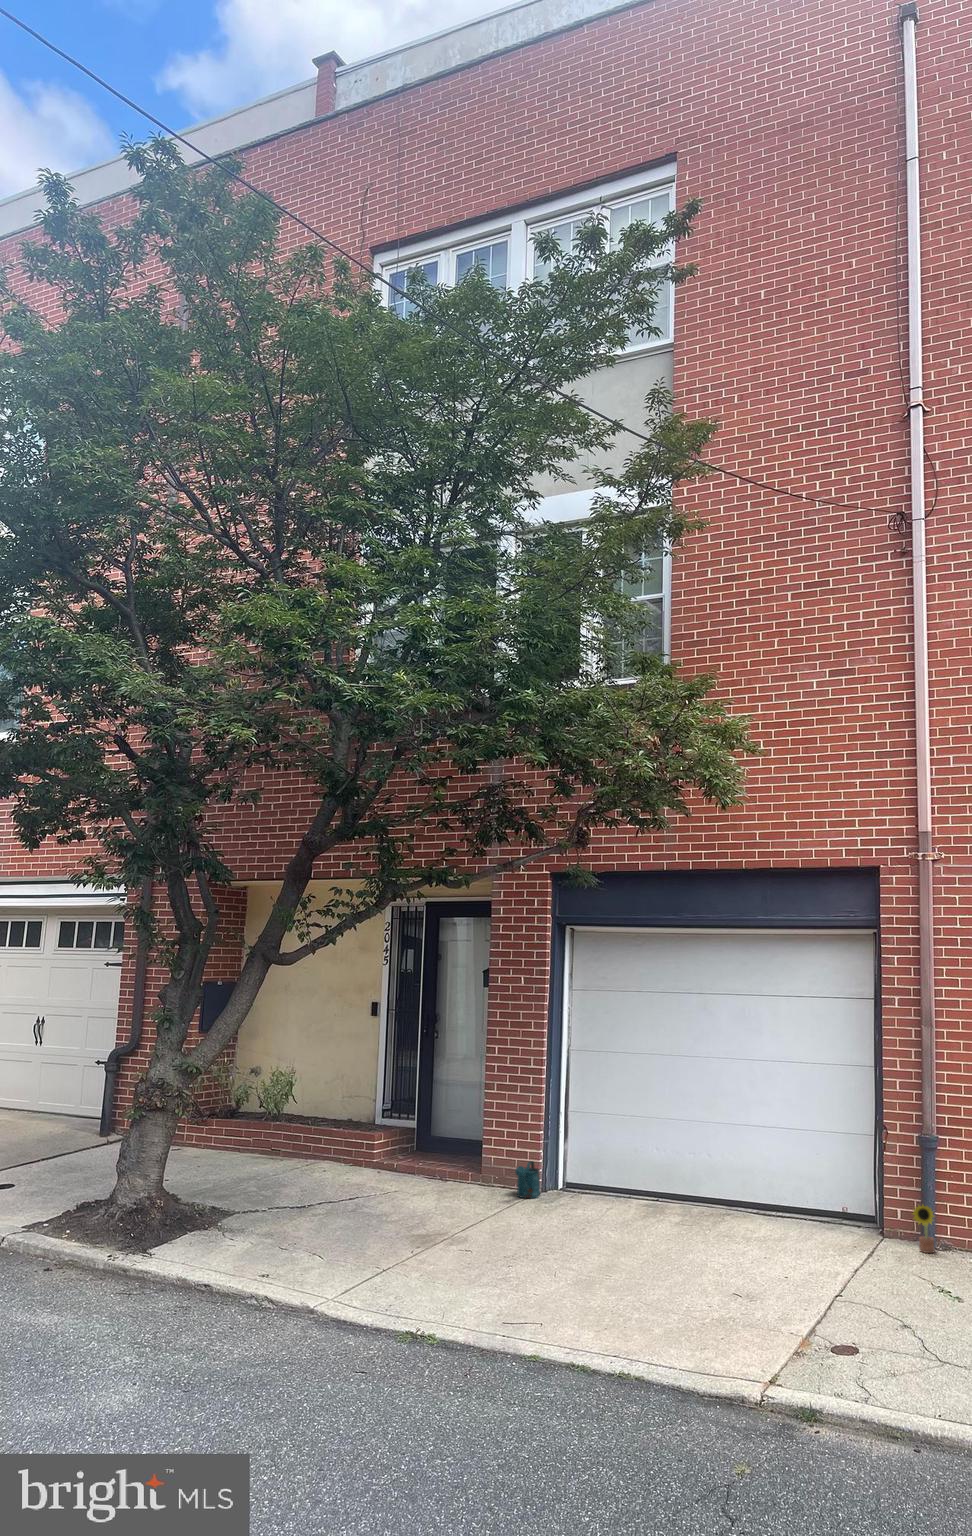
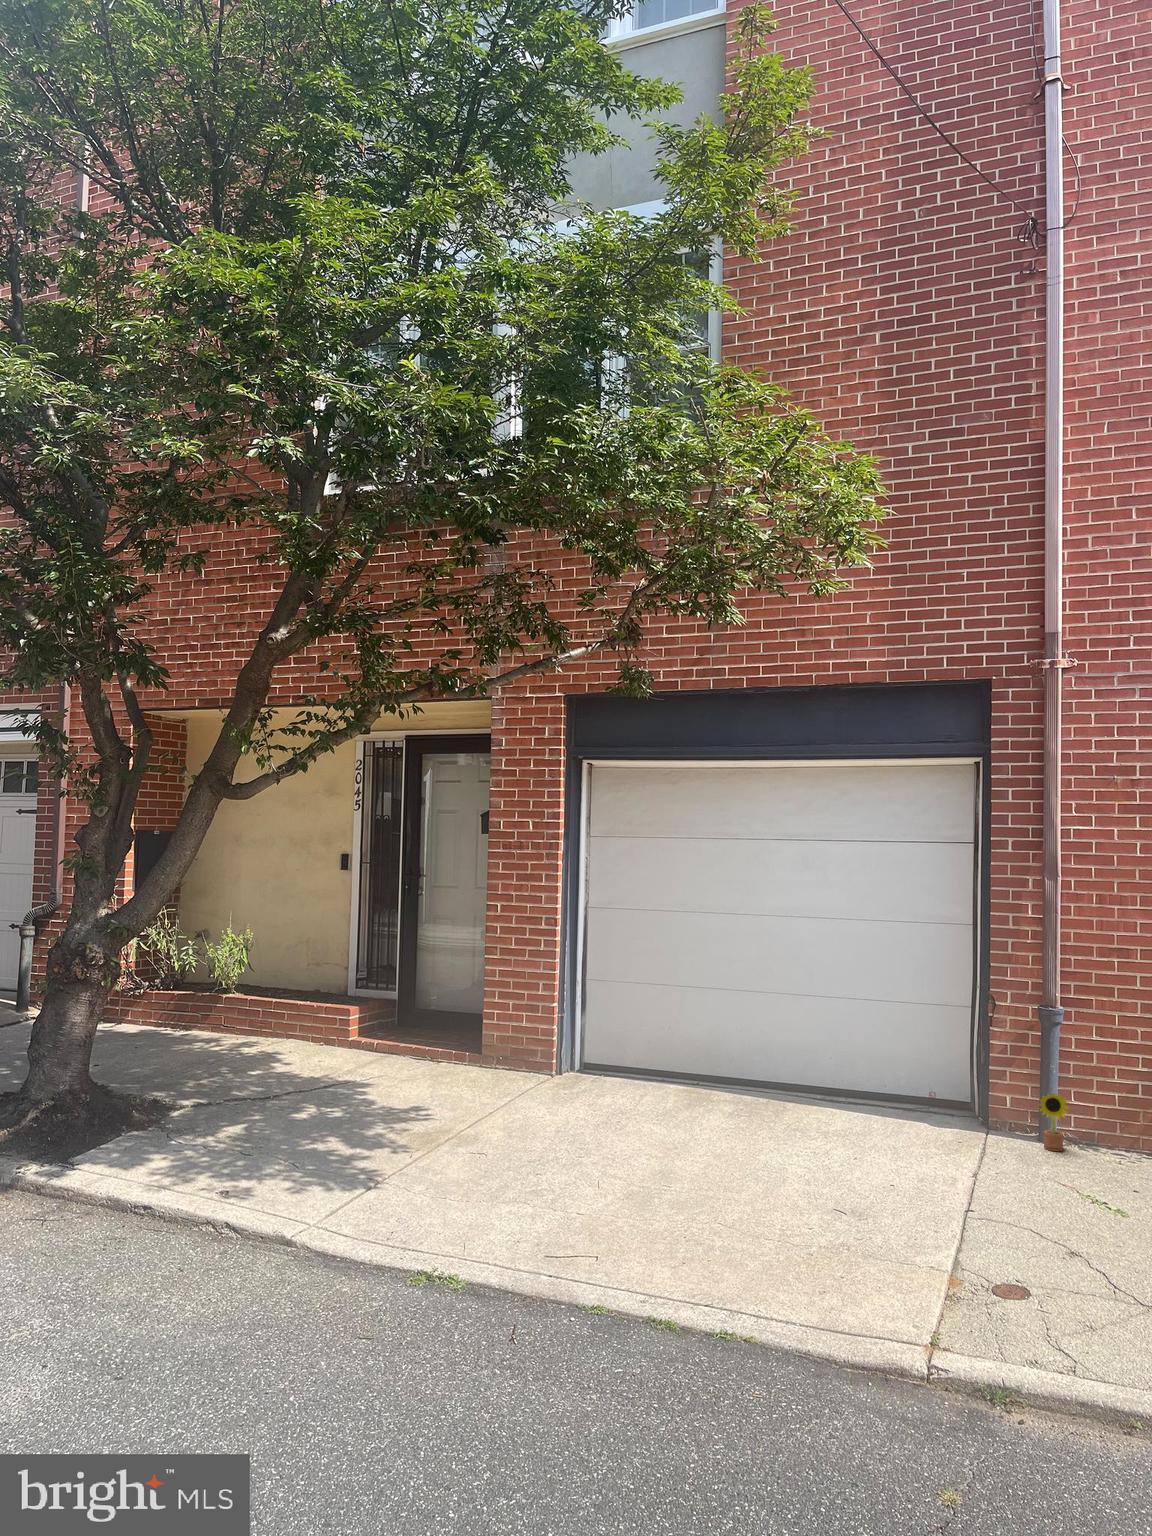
watering can: present [515,1161,540,1198] -> none [527,1044,556,1091]

